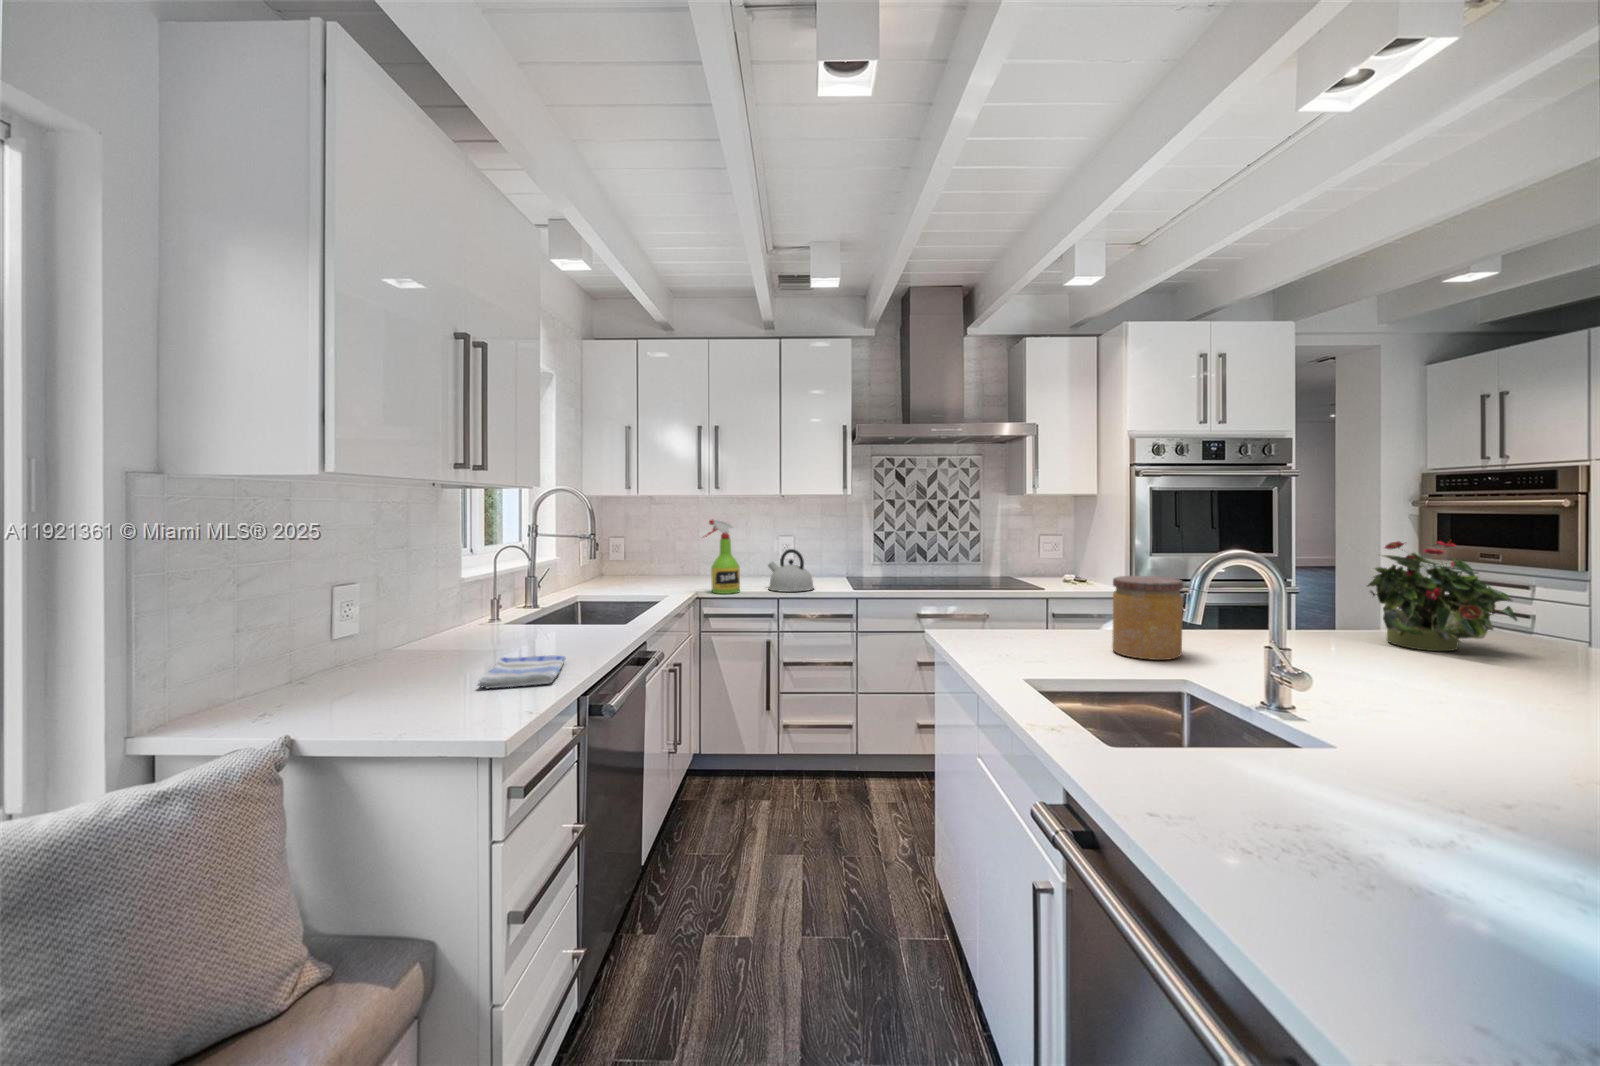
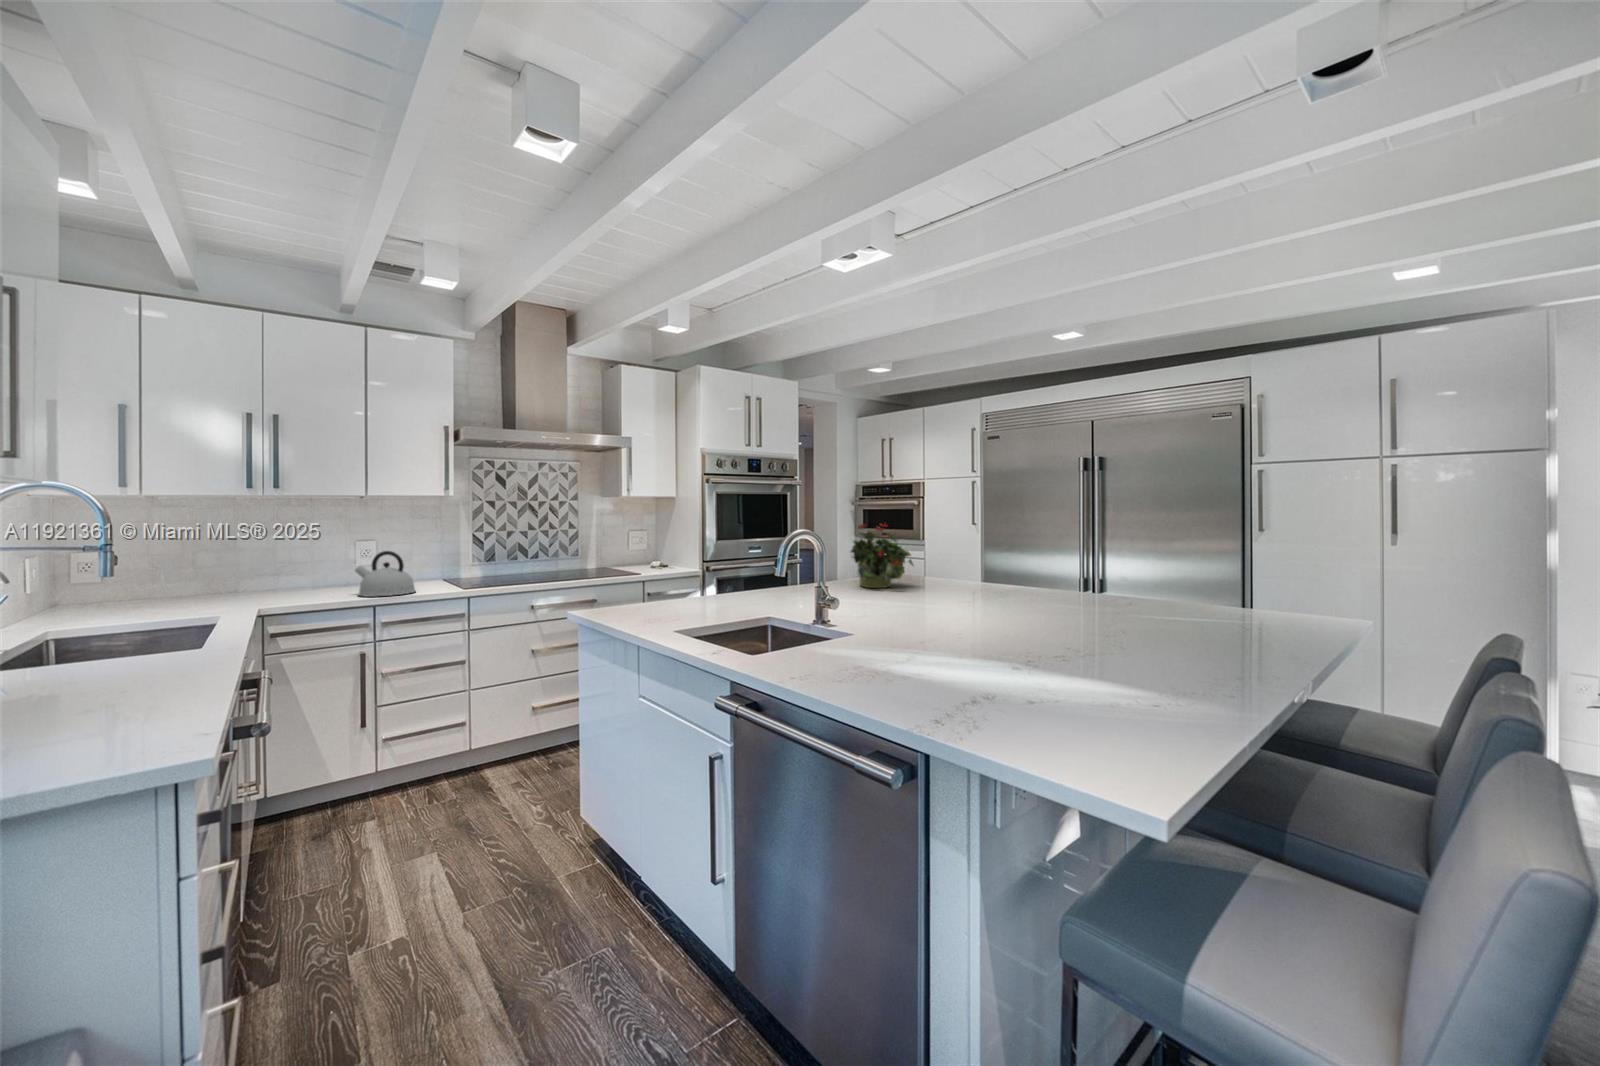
spray bottle: present [703,520,740,594] -> none [266,520,322,605]
jar: present [1112,576,1183,660] -> none [717,551,762,608]
dish towel: present [477,656,566,689] -> none [52,674,179,717]

